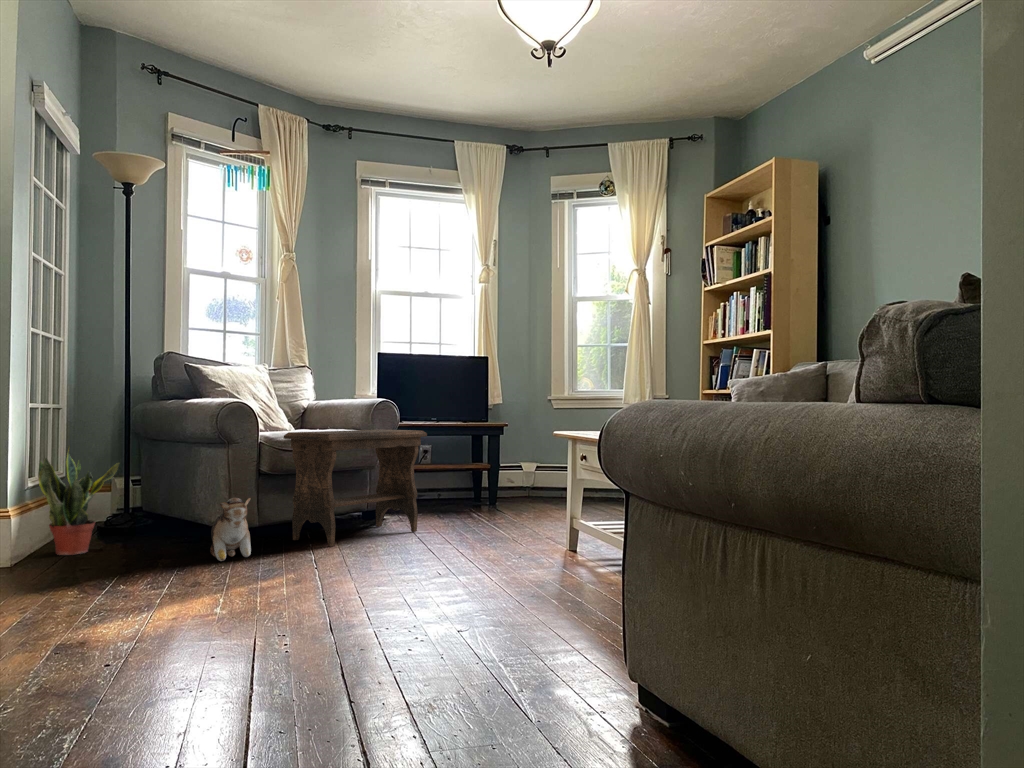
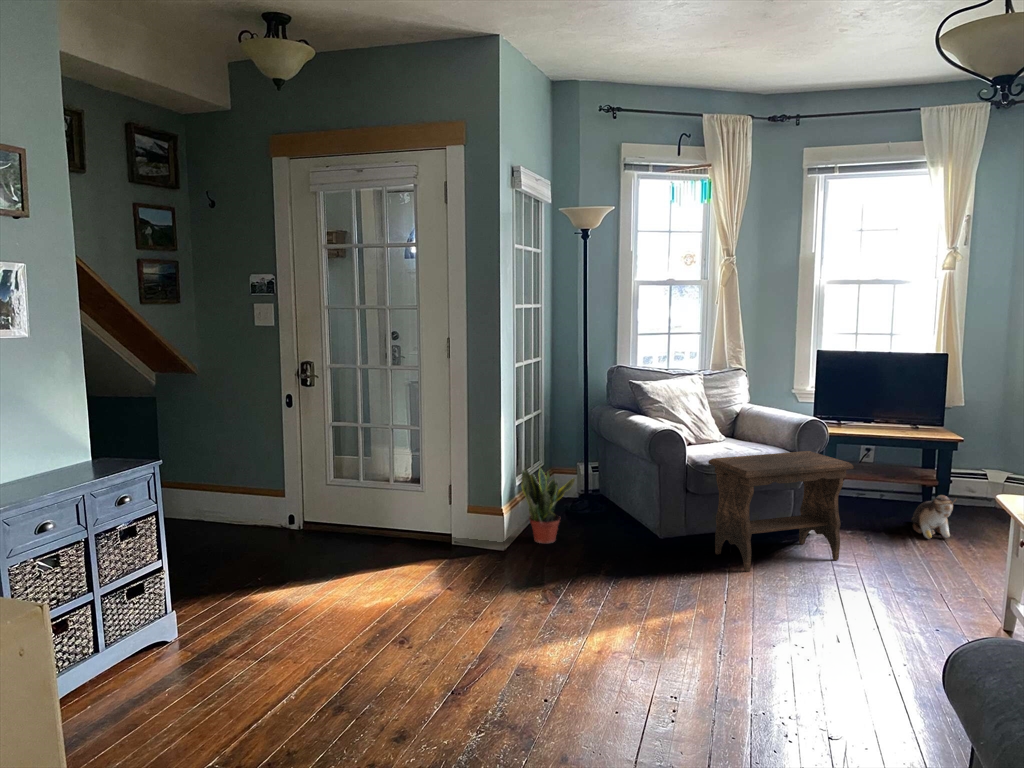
plush toy: present [210,498,251,561] -> present [911,495,956,539]

